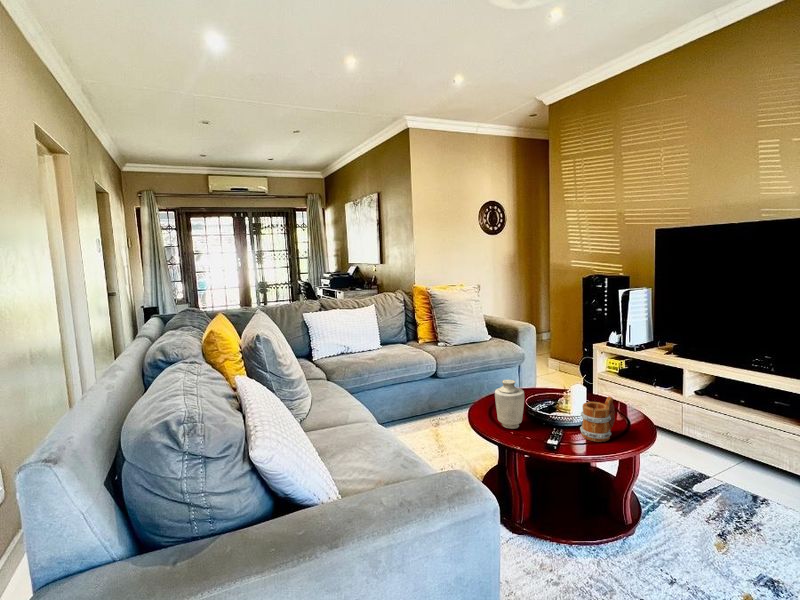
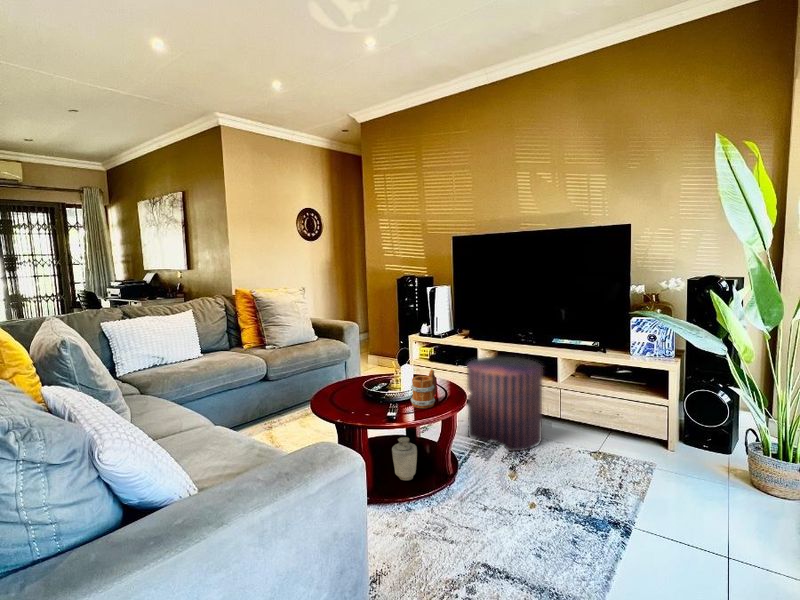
vase: present [495,380,524,429] -> present [392,437,417,480]
pouf: none [661,383,782,513] -> present [467,356,542,451]

